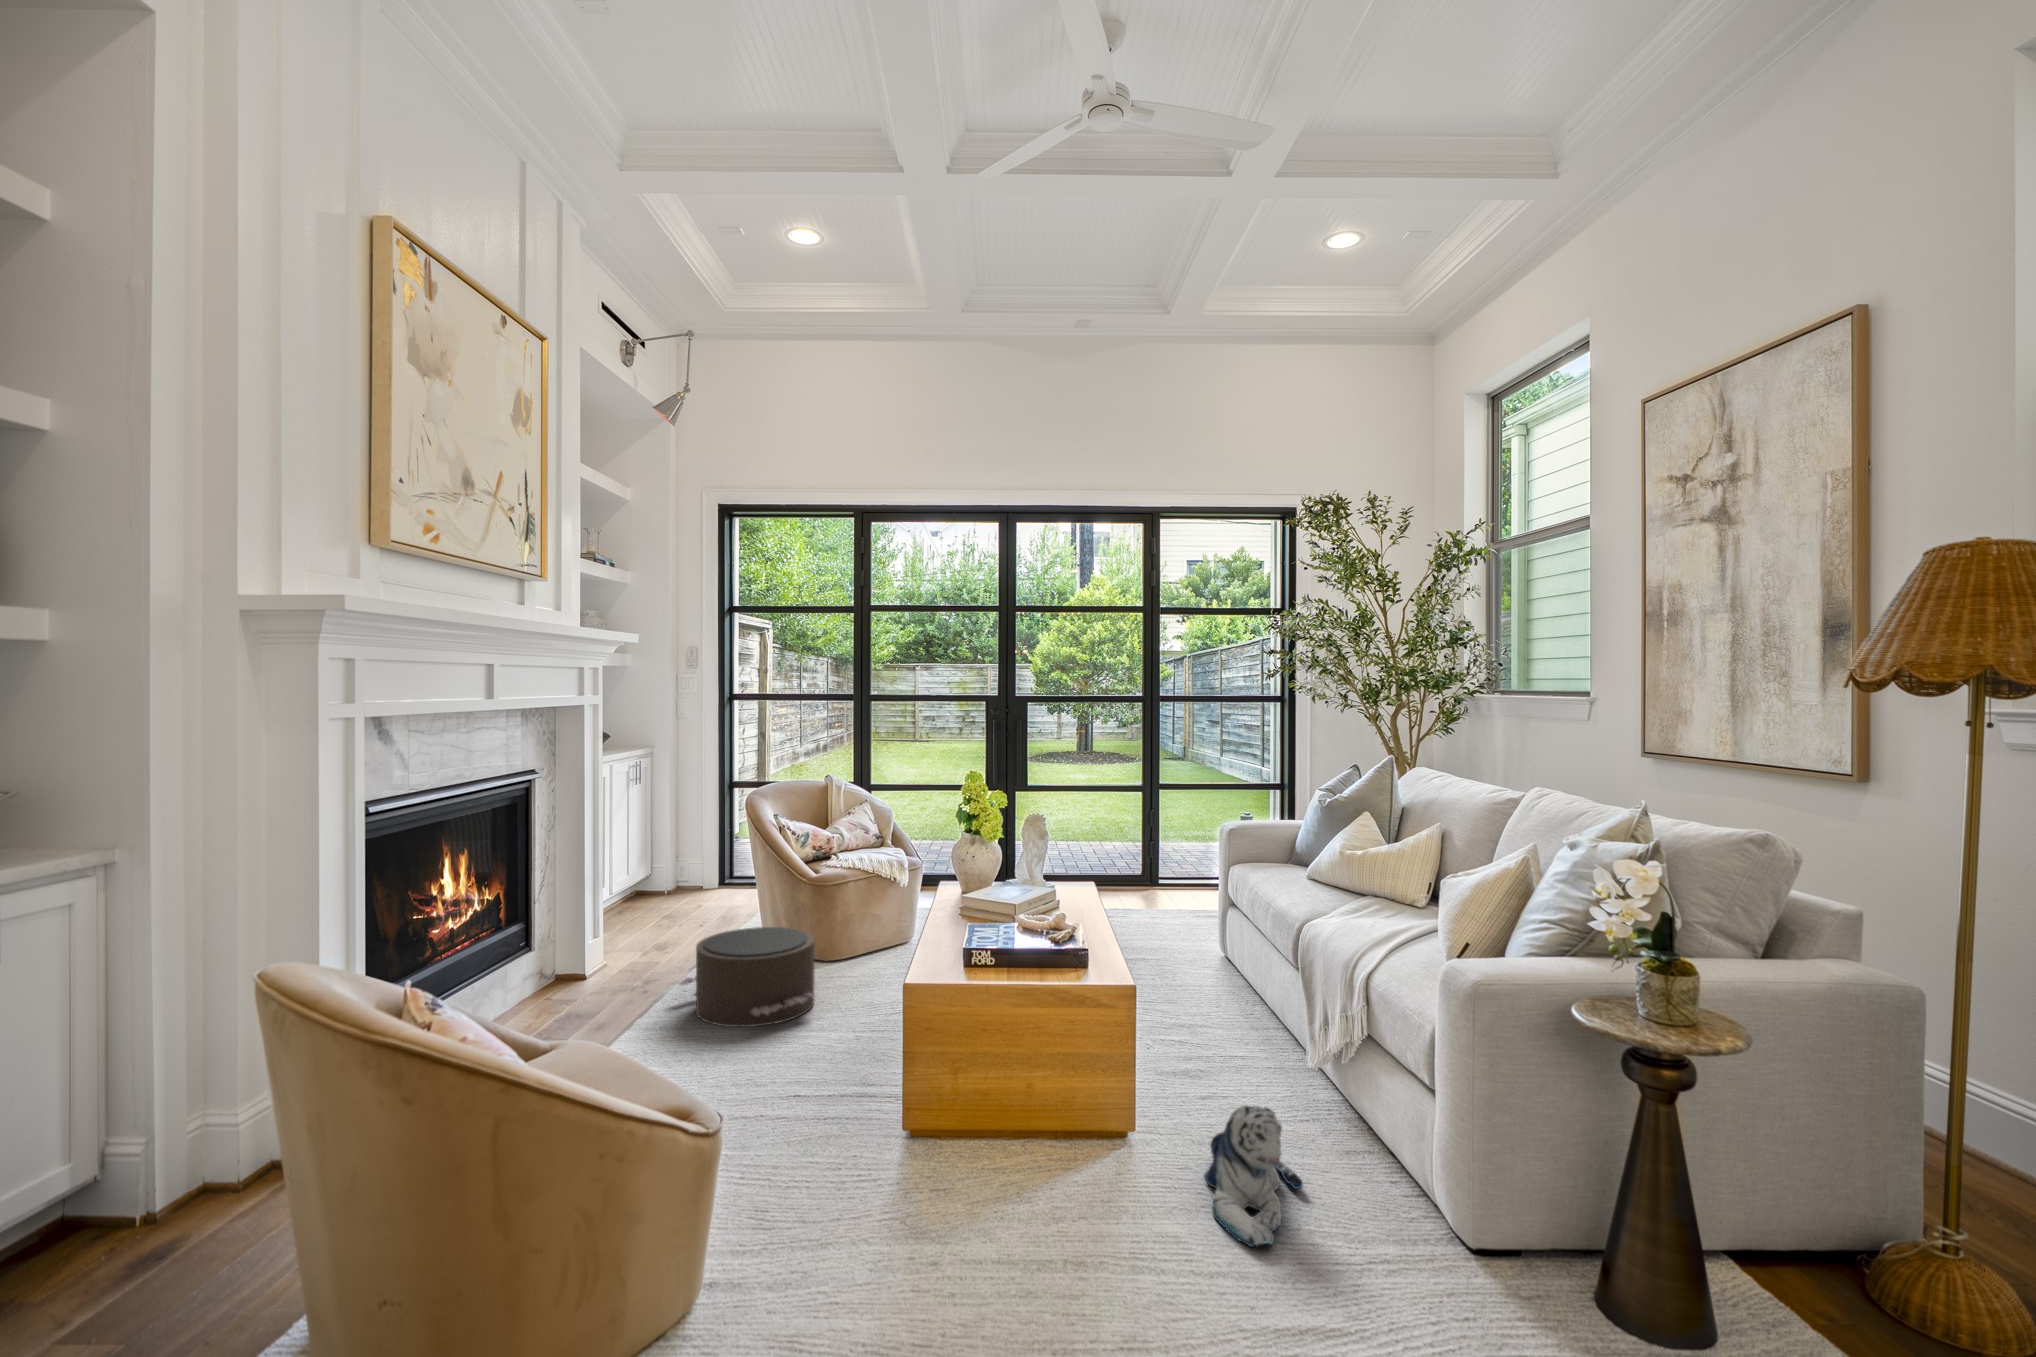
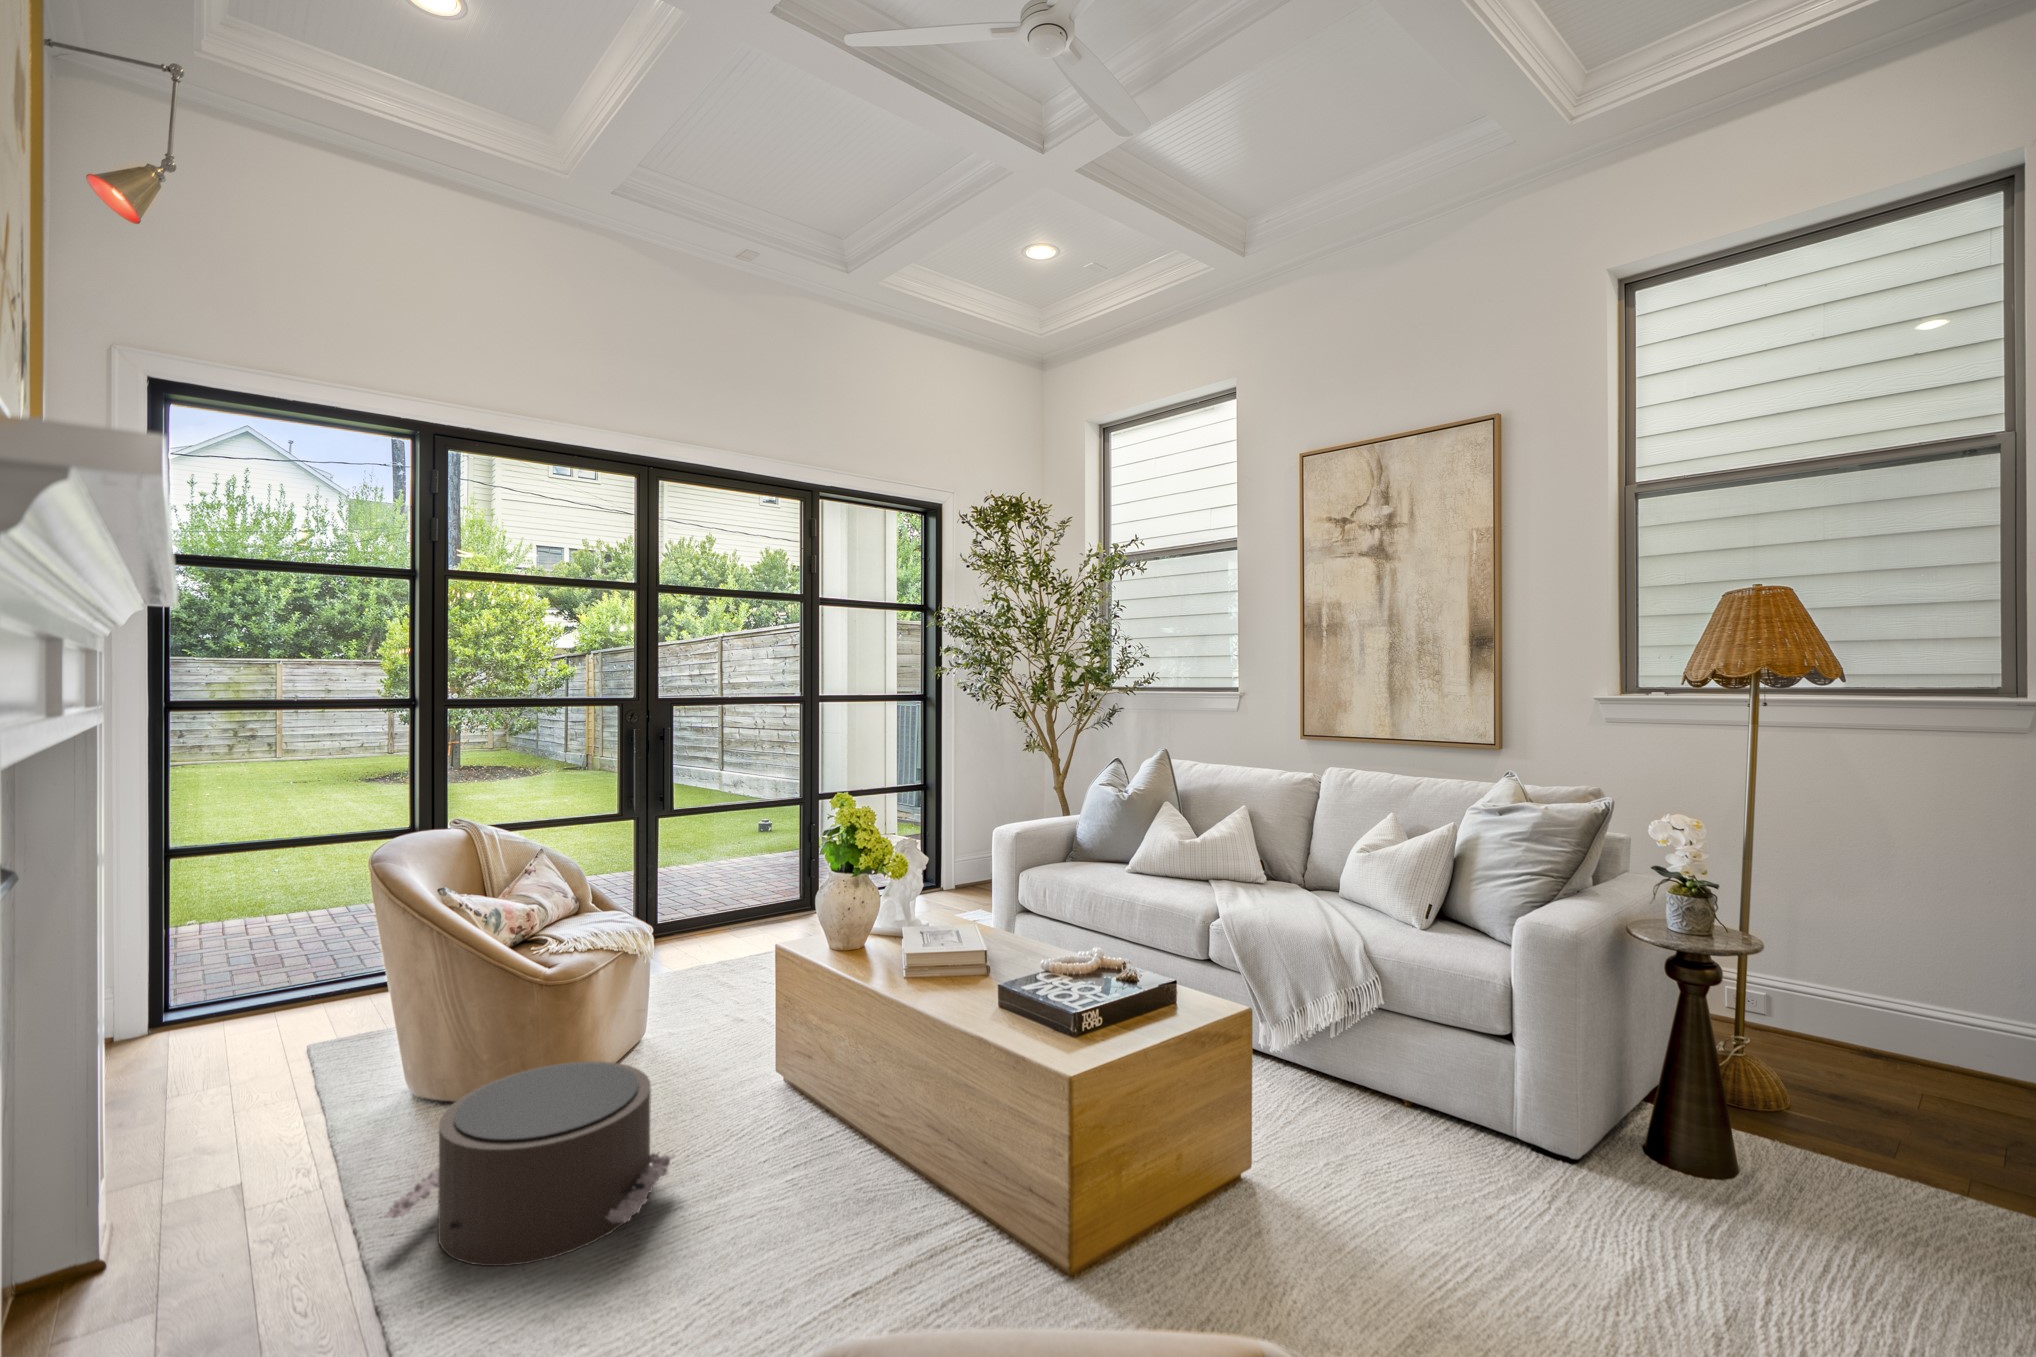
plush toy: present [1204,1105,1303,1247] -> none [1366,1114,1554,1268]

